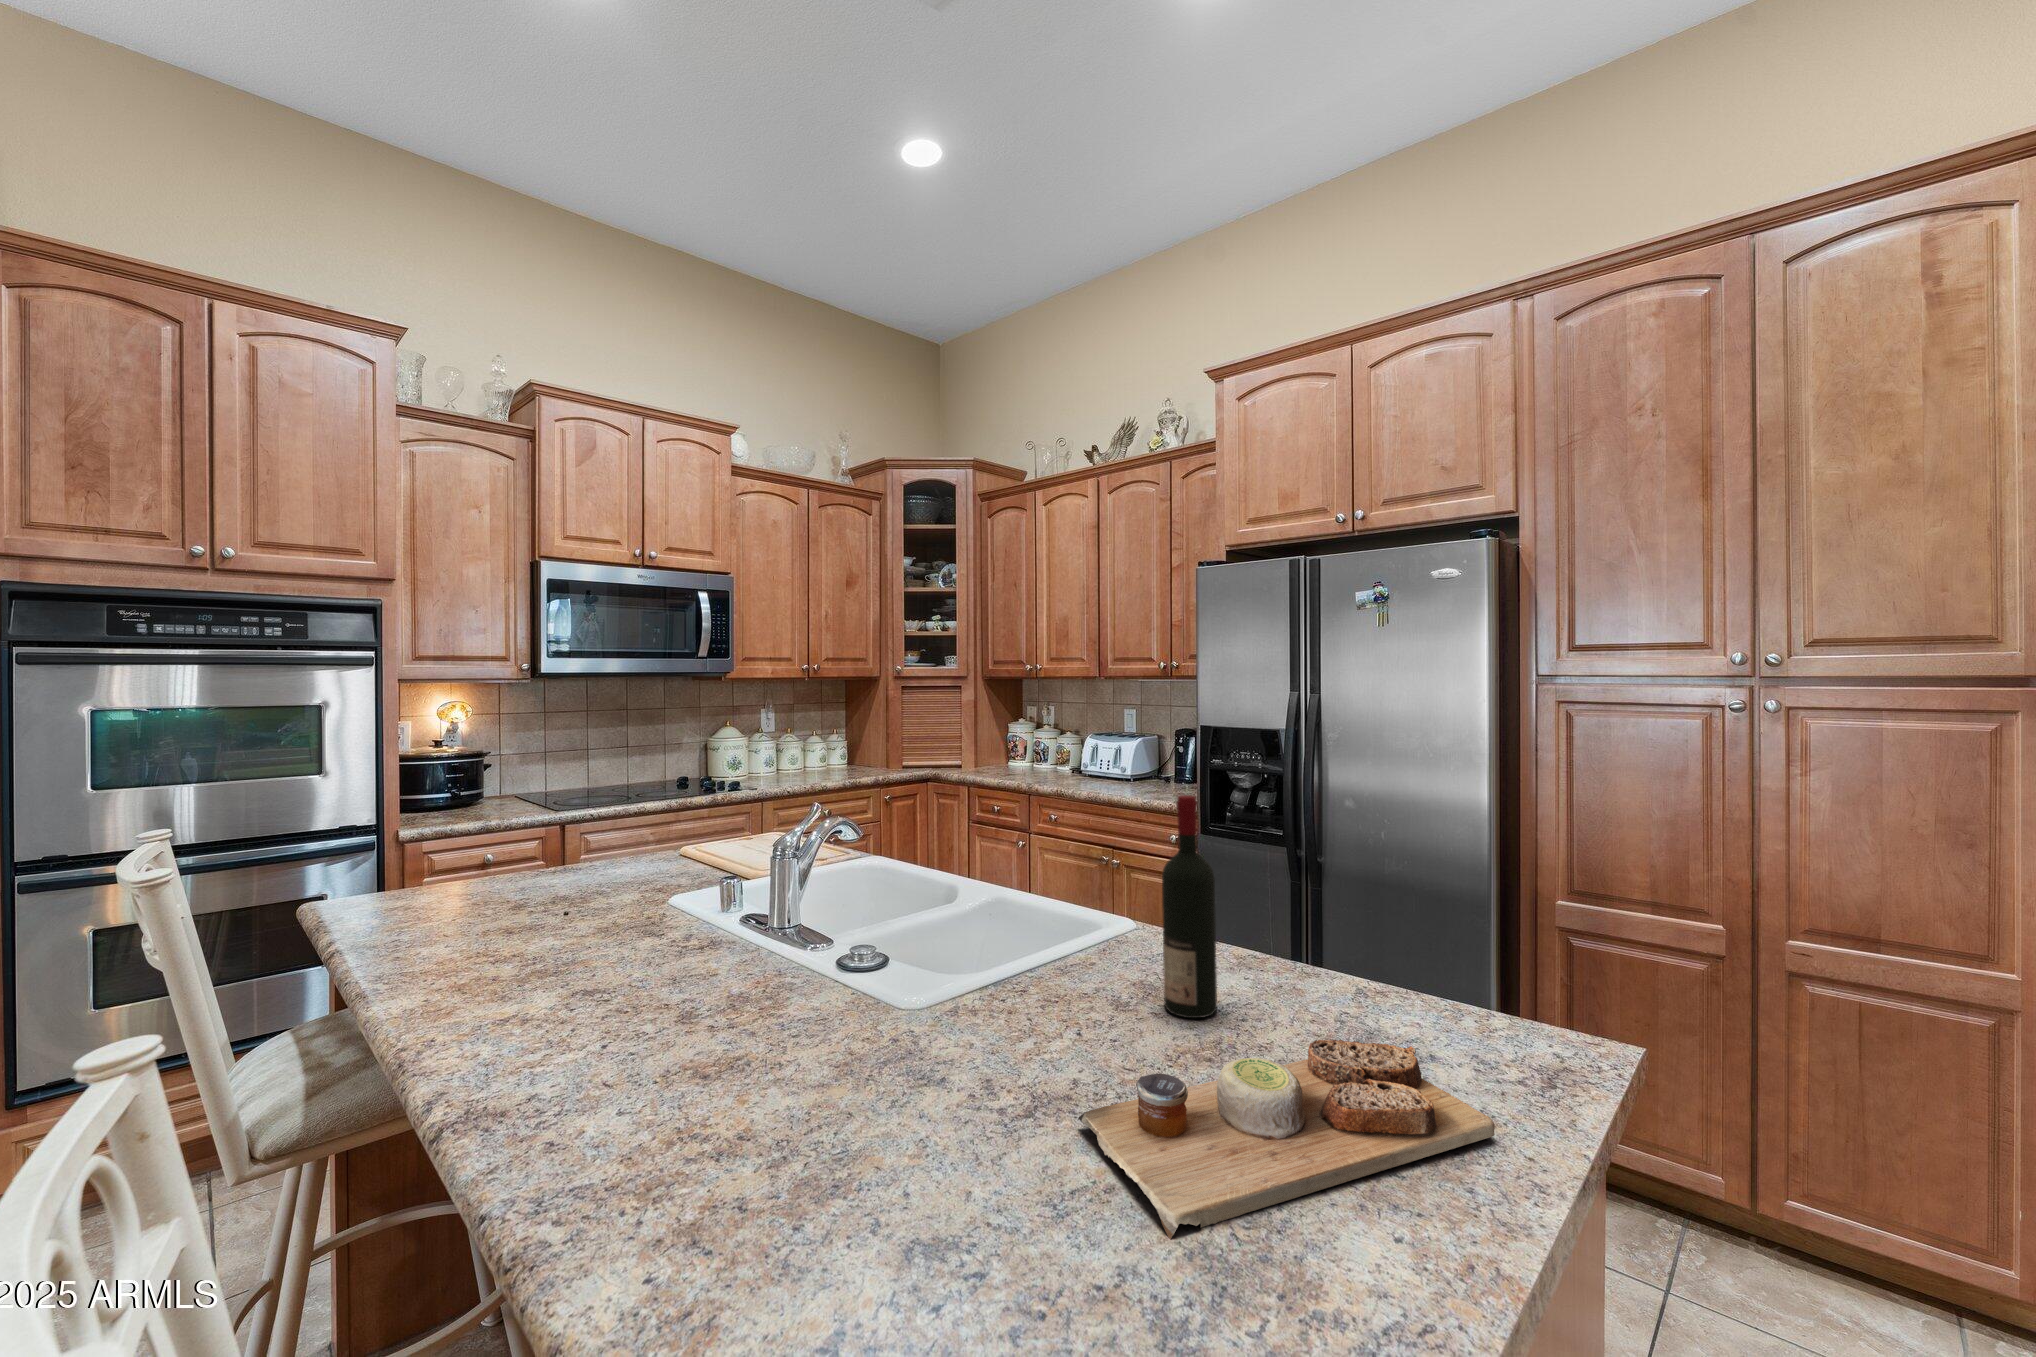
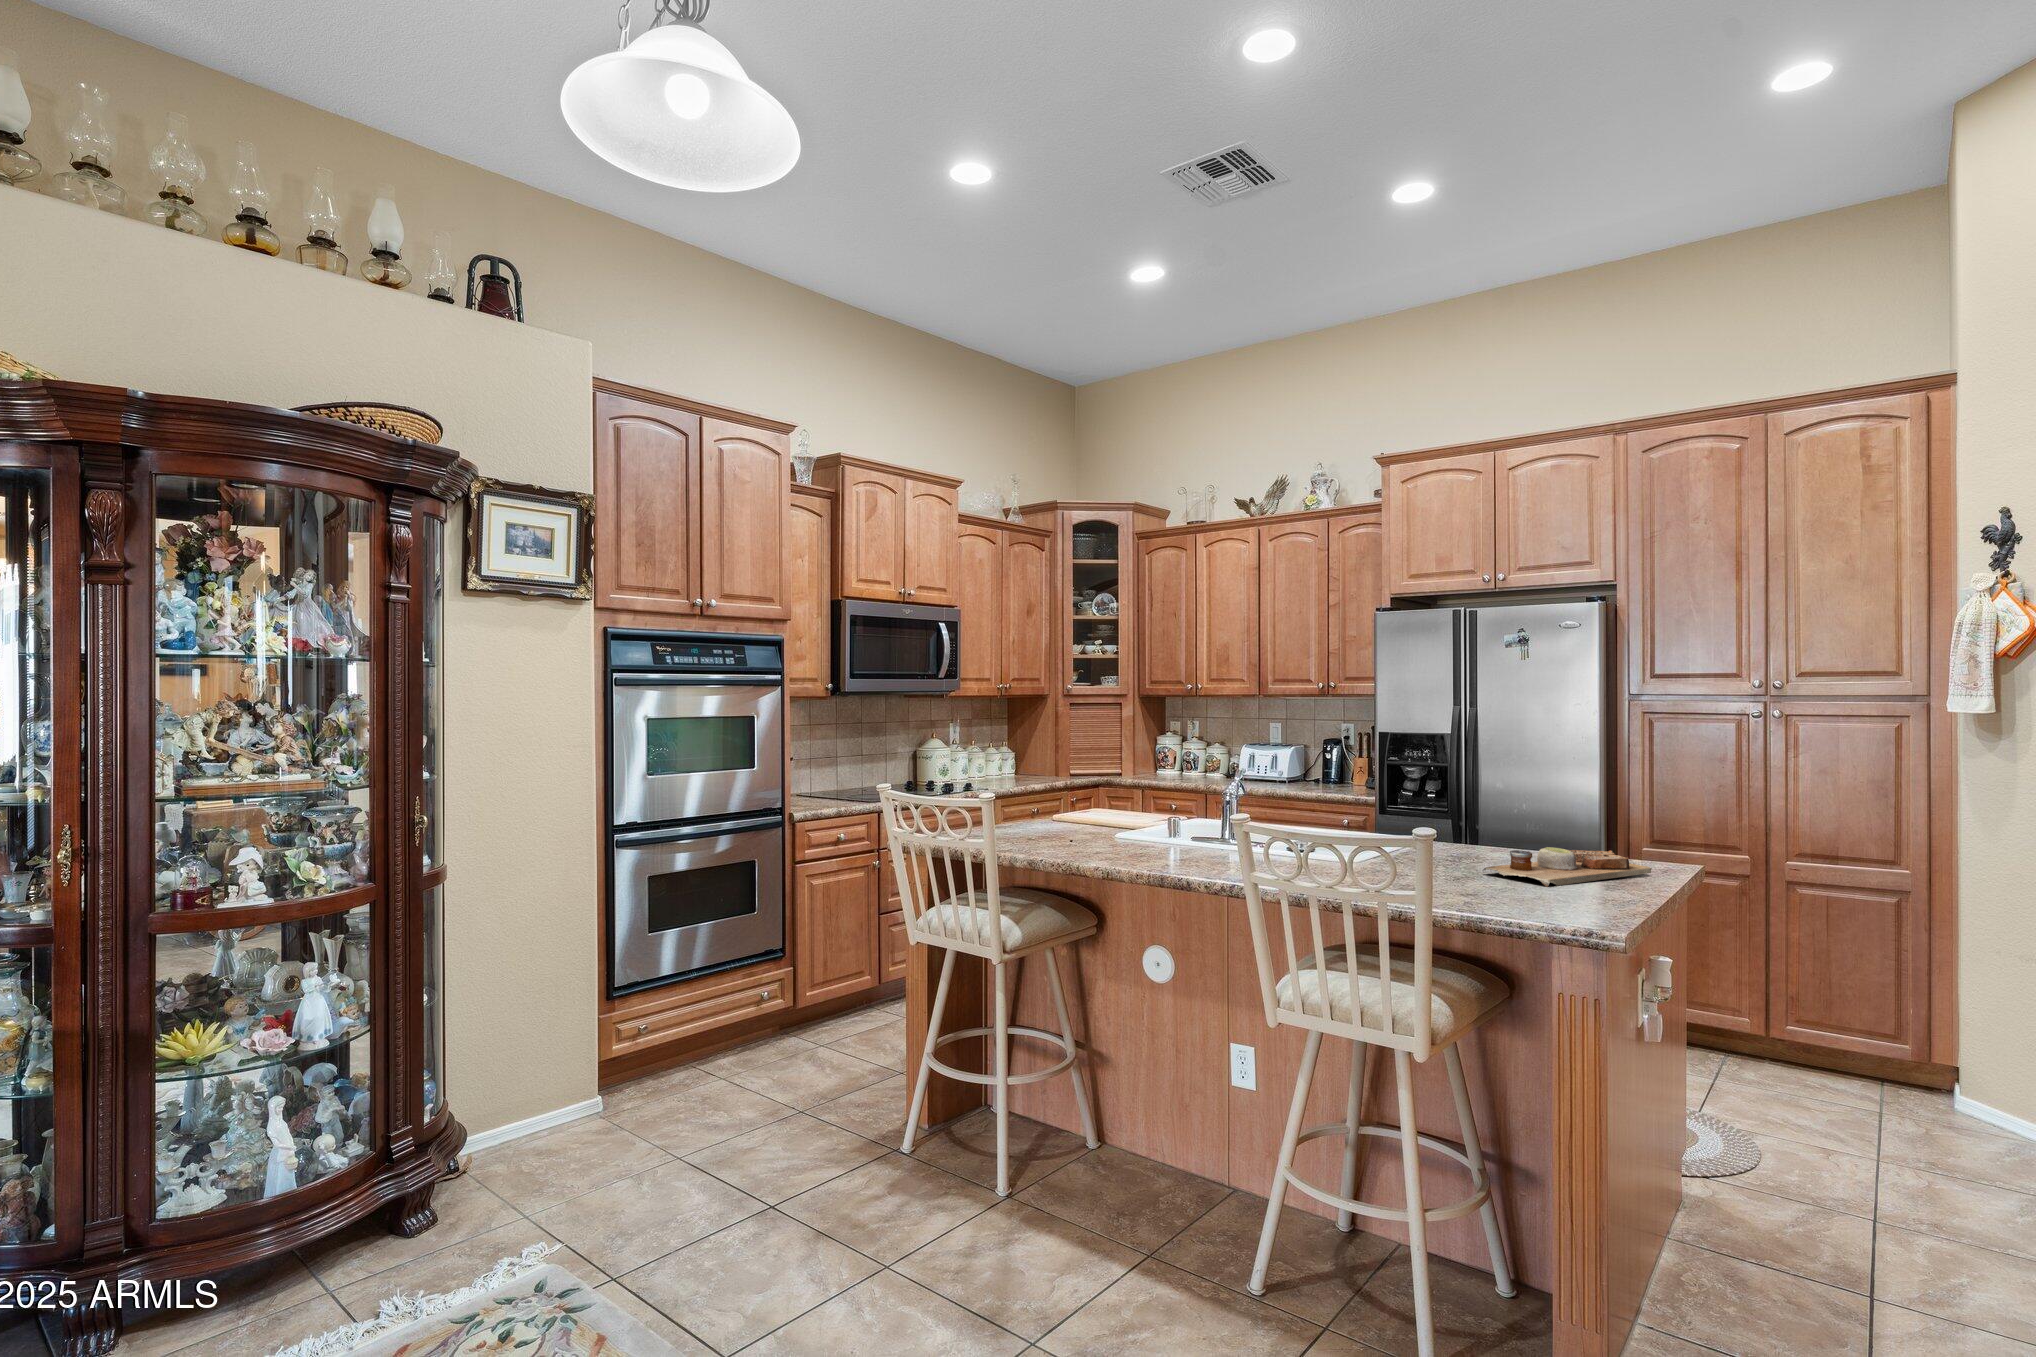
wine bottle: present [1162,795,1217,1018] -> none [1474,747,1503,856]

